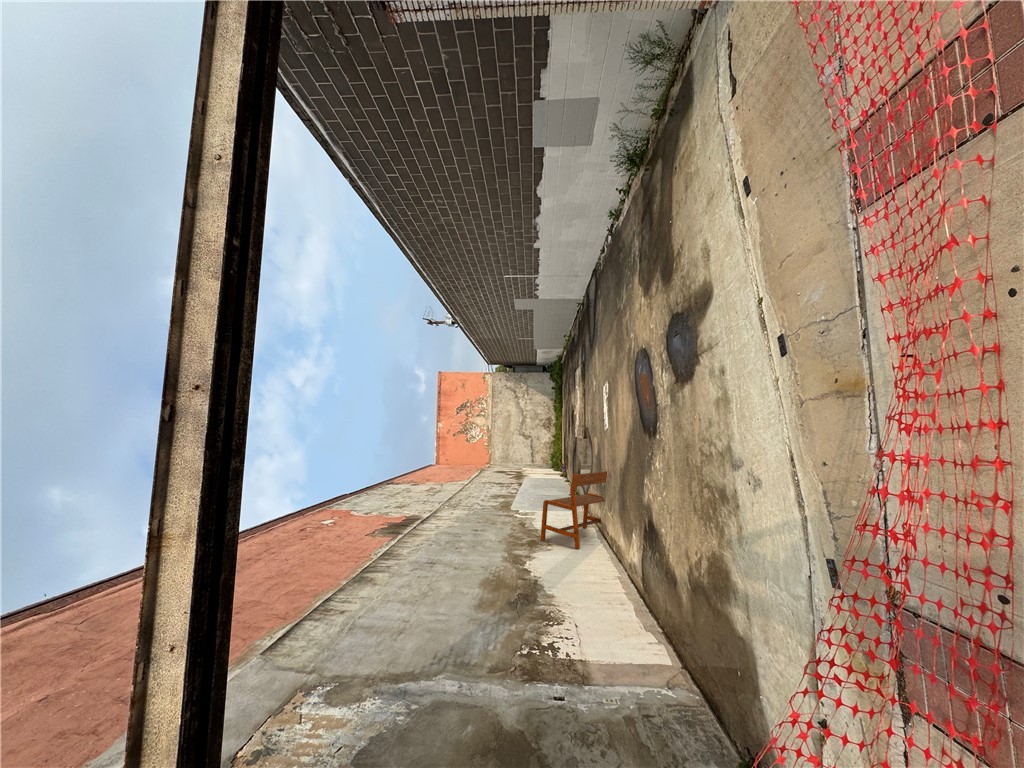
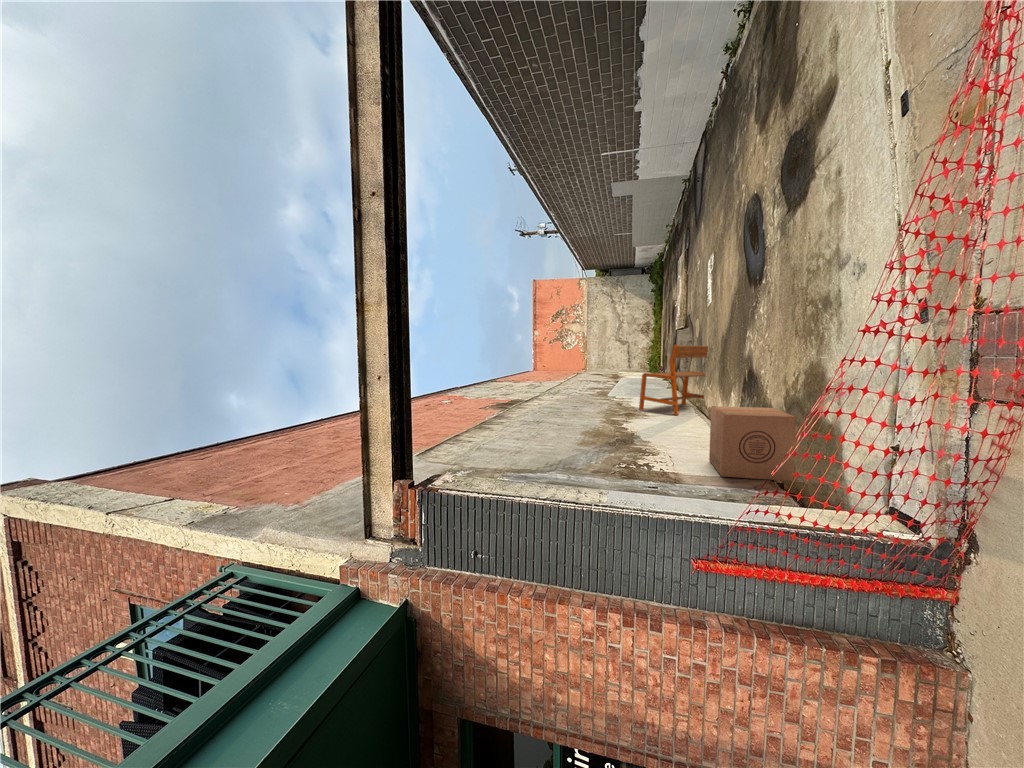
cardboard box: none [613,579,698,679] -> present [709,406,796,481]

